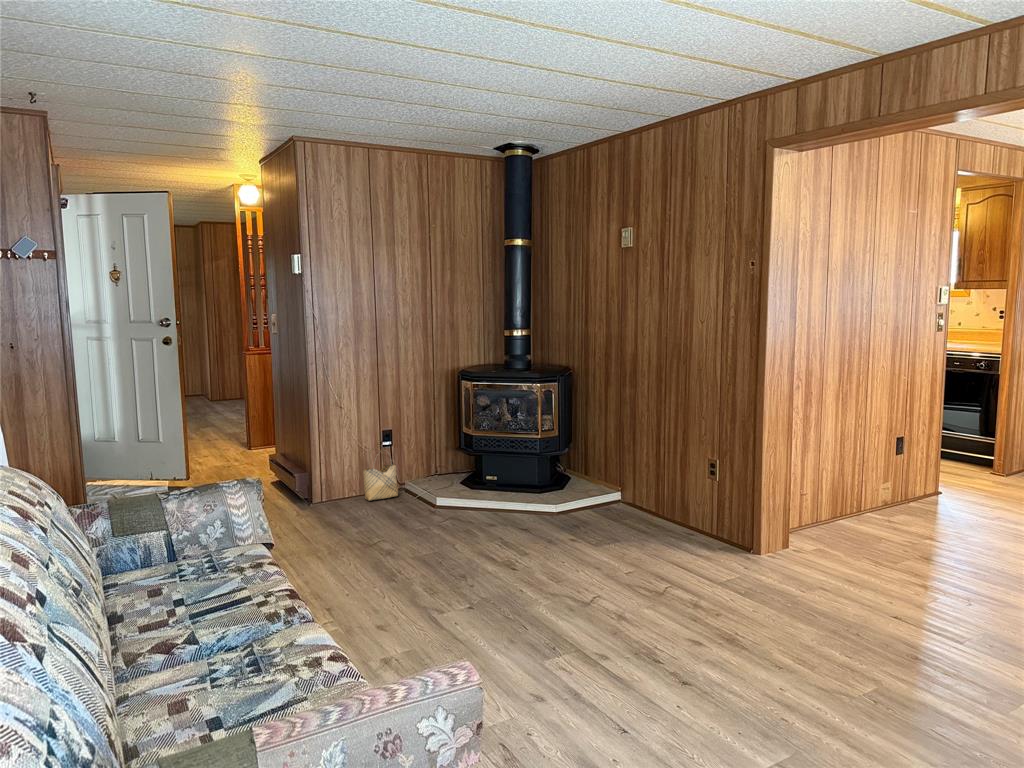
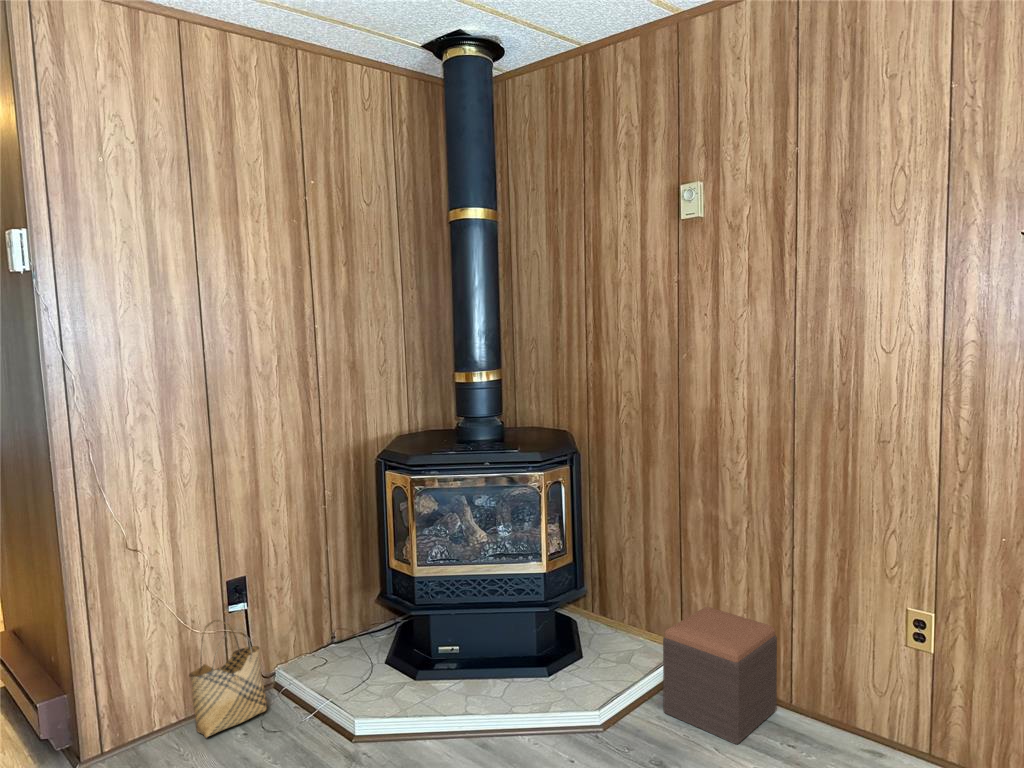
footstool: none [595,464,657,527] -> present [663,607,777,744]

